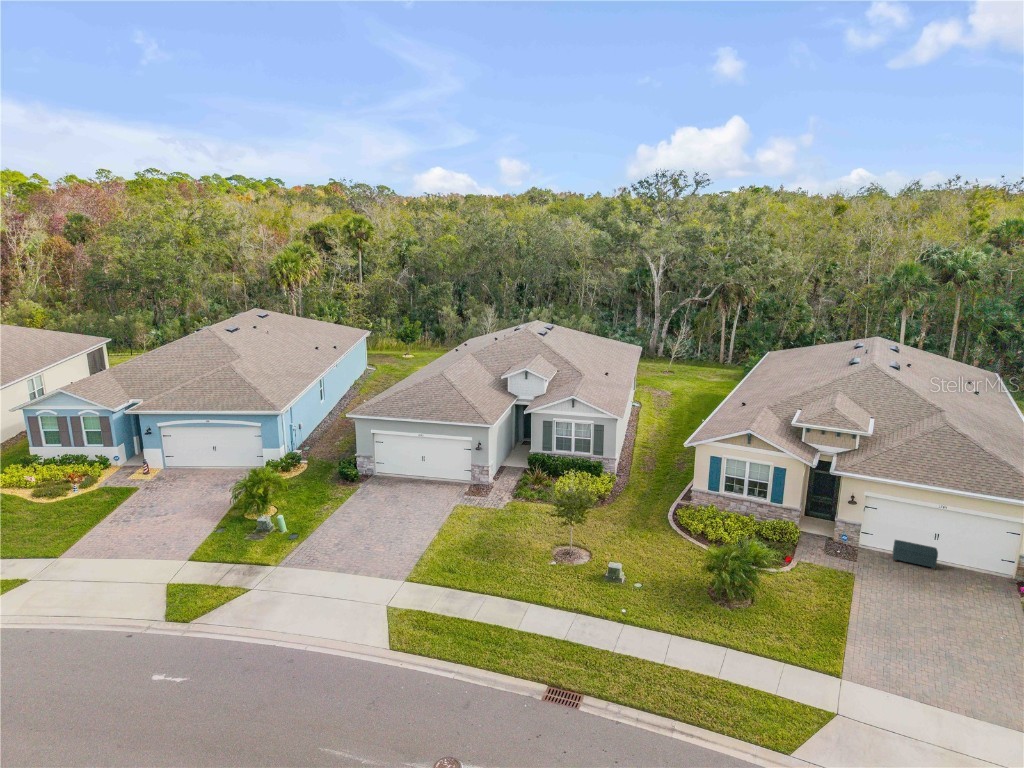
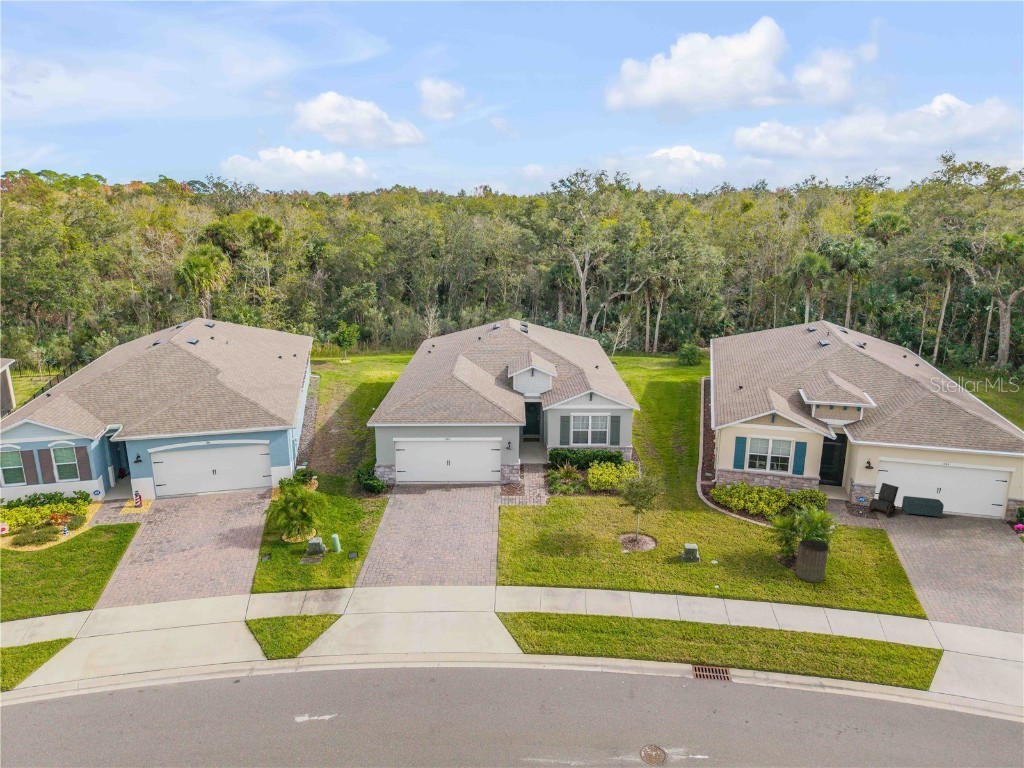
lounge chair: none [850,522,888,562] -> present [869,483,899,517]
trash can: none [719,571,753,622] -> present [795,538,828,583]

